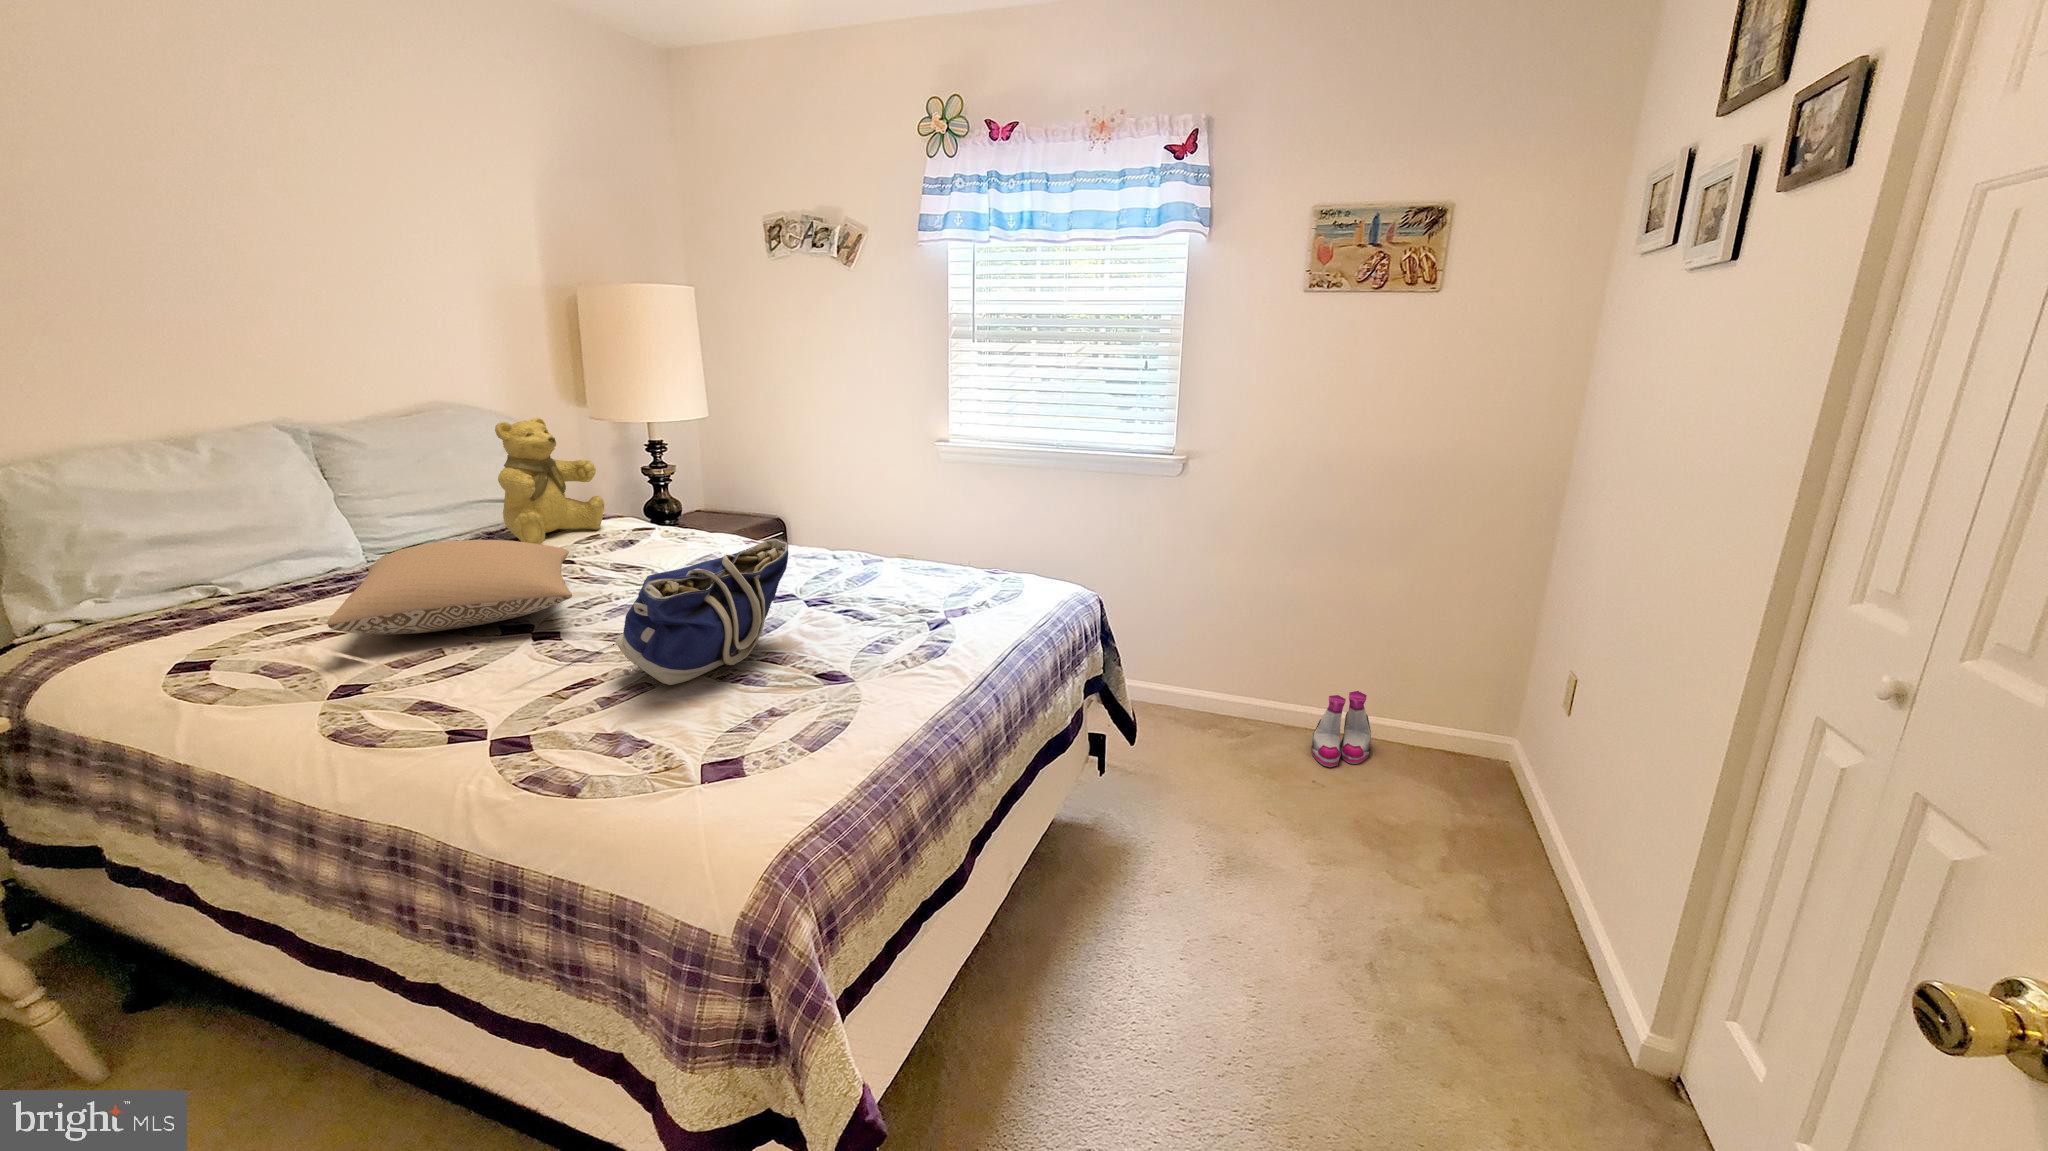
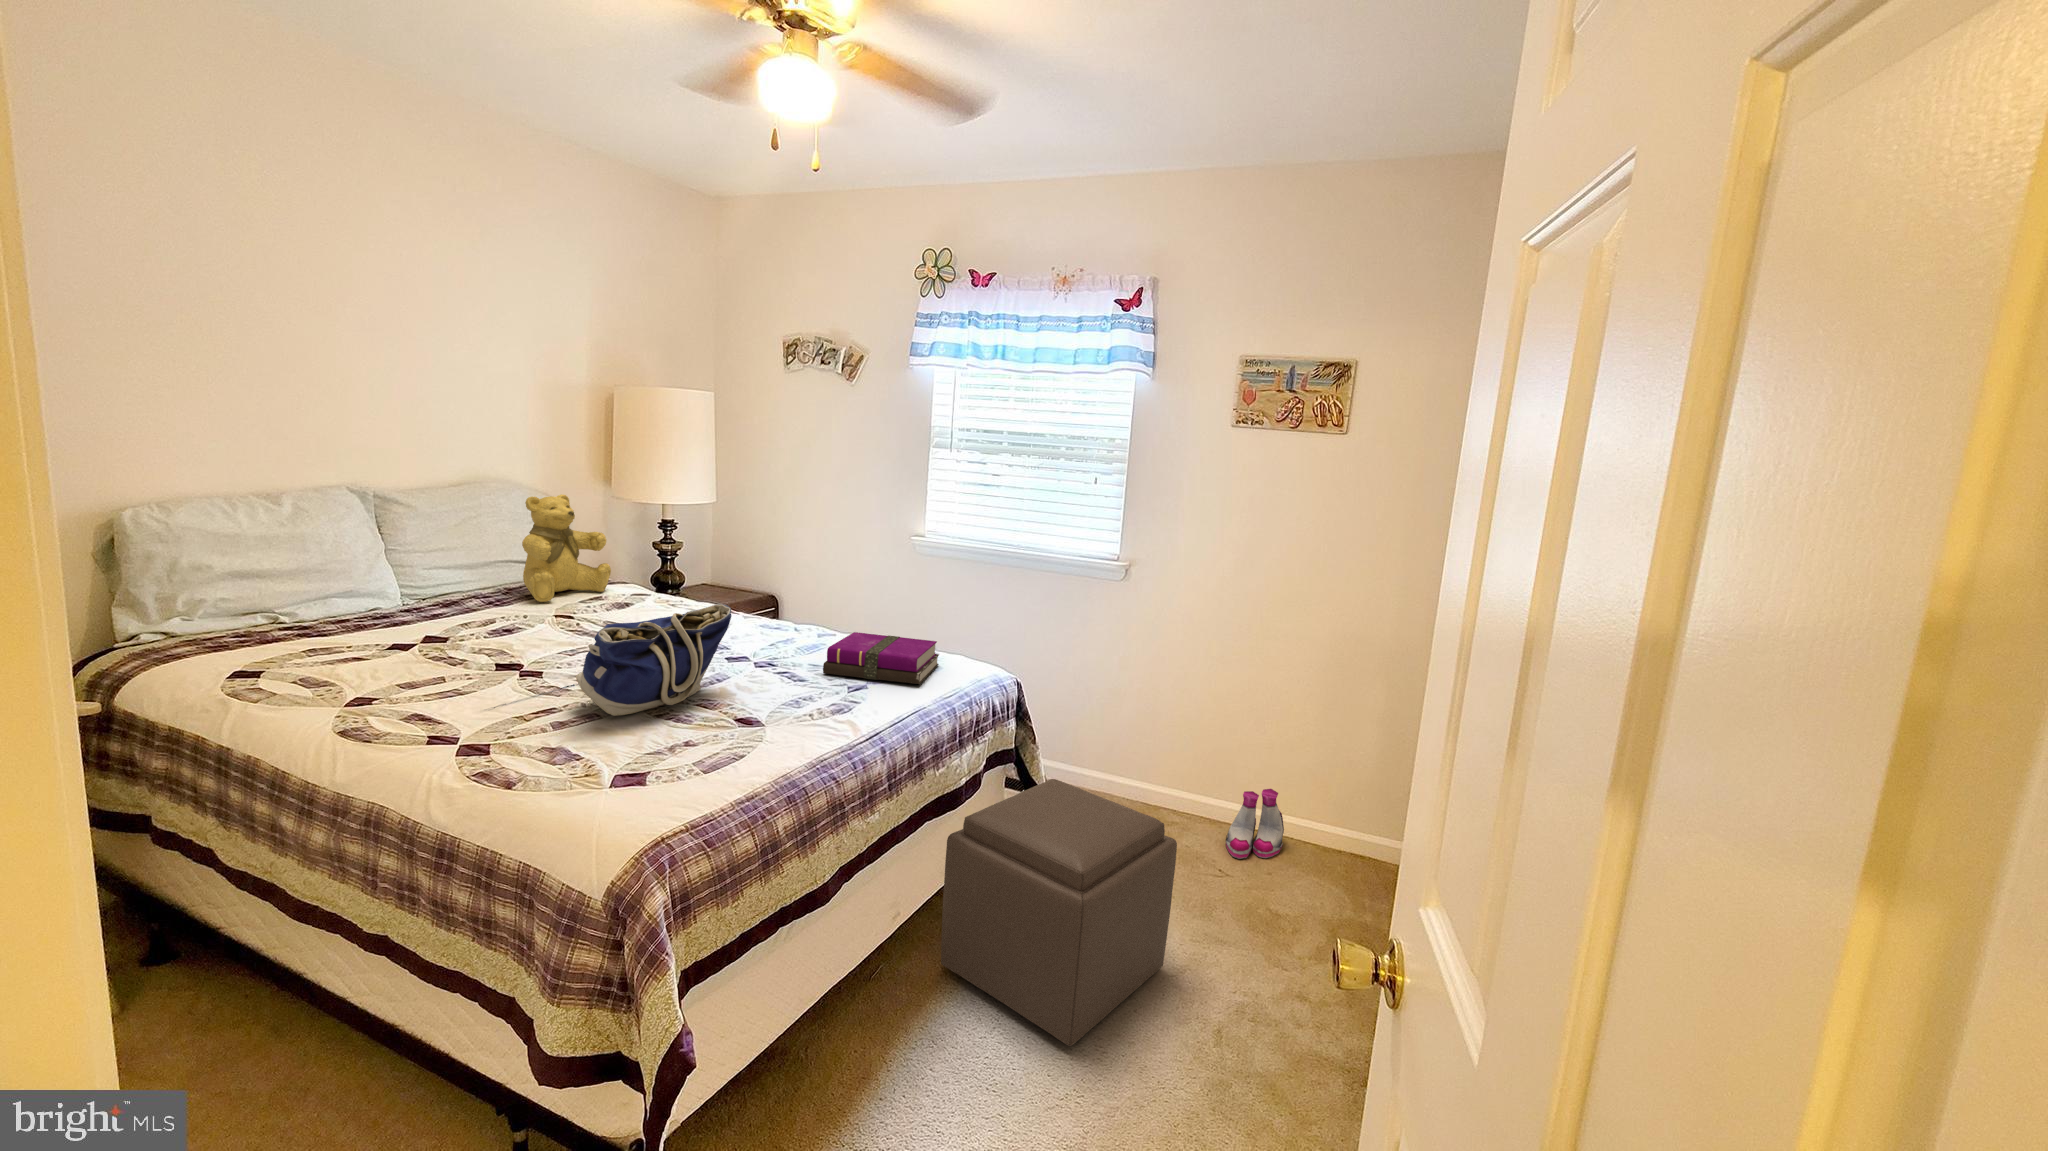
pillow: present [328,540,572,634] -> none [356,590,566,661]
notebook: none [890,558,1014,614] -> present [823,632,939,684]
ottoman: none [1057,706,1310,1001] -> present [941,779,1177,1046]

